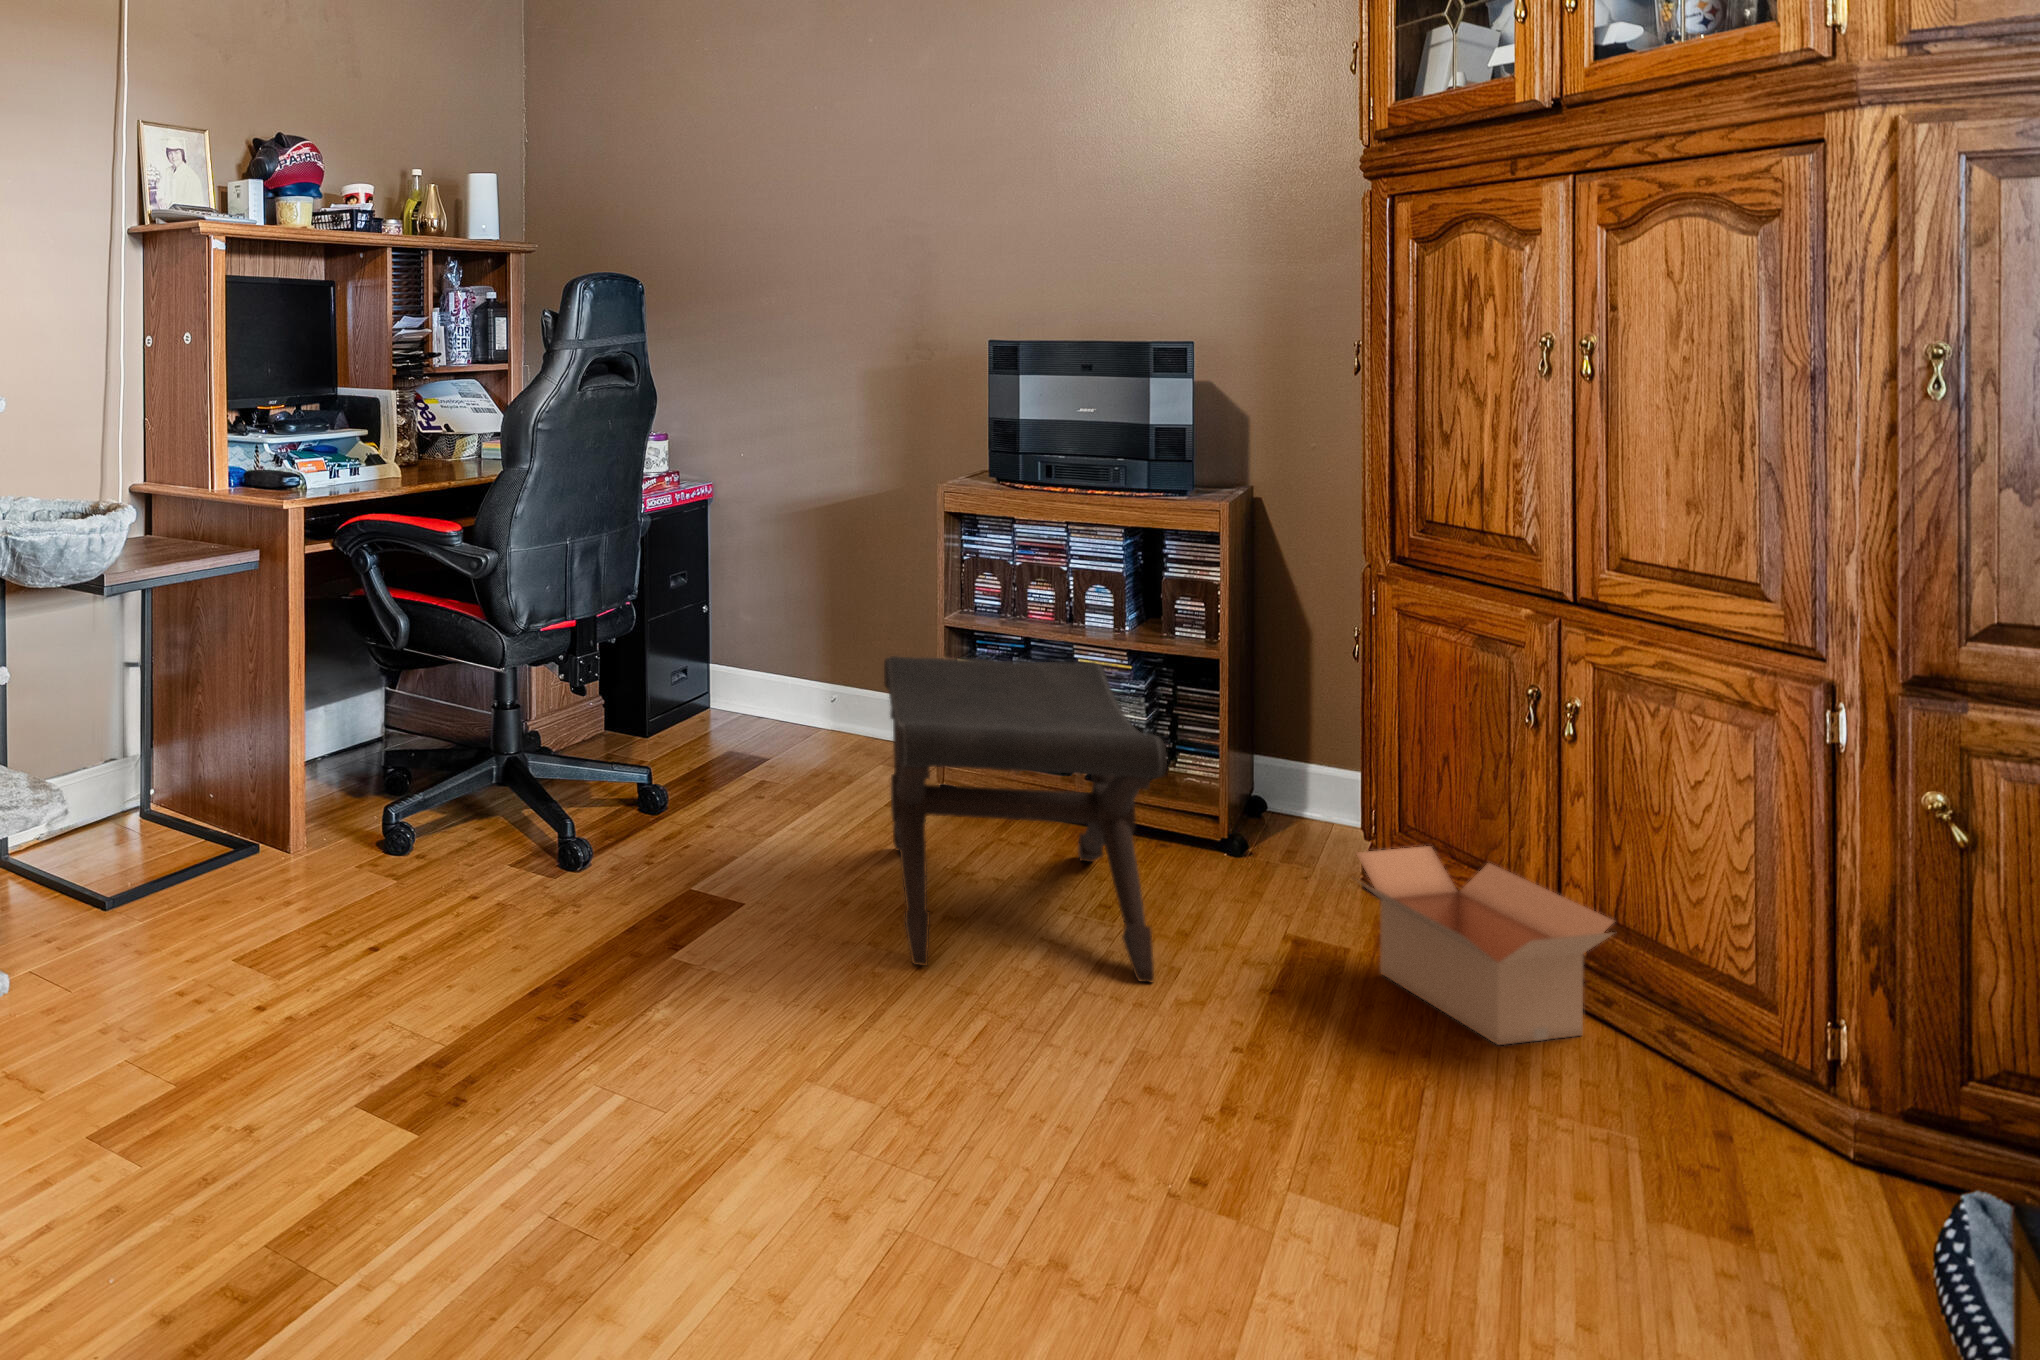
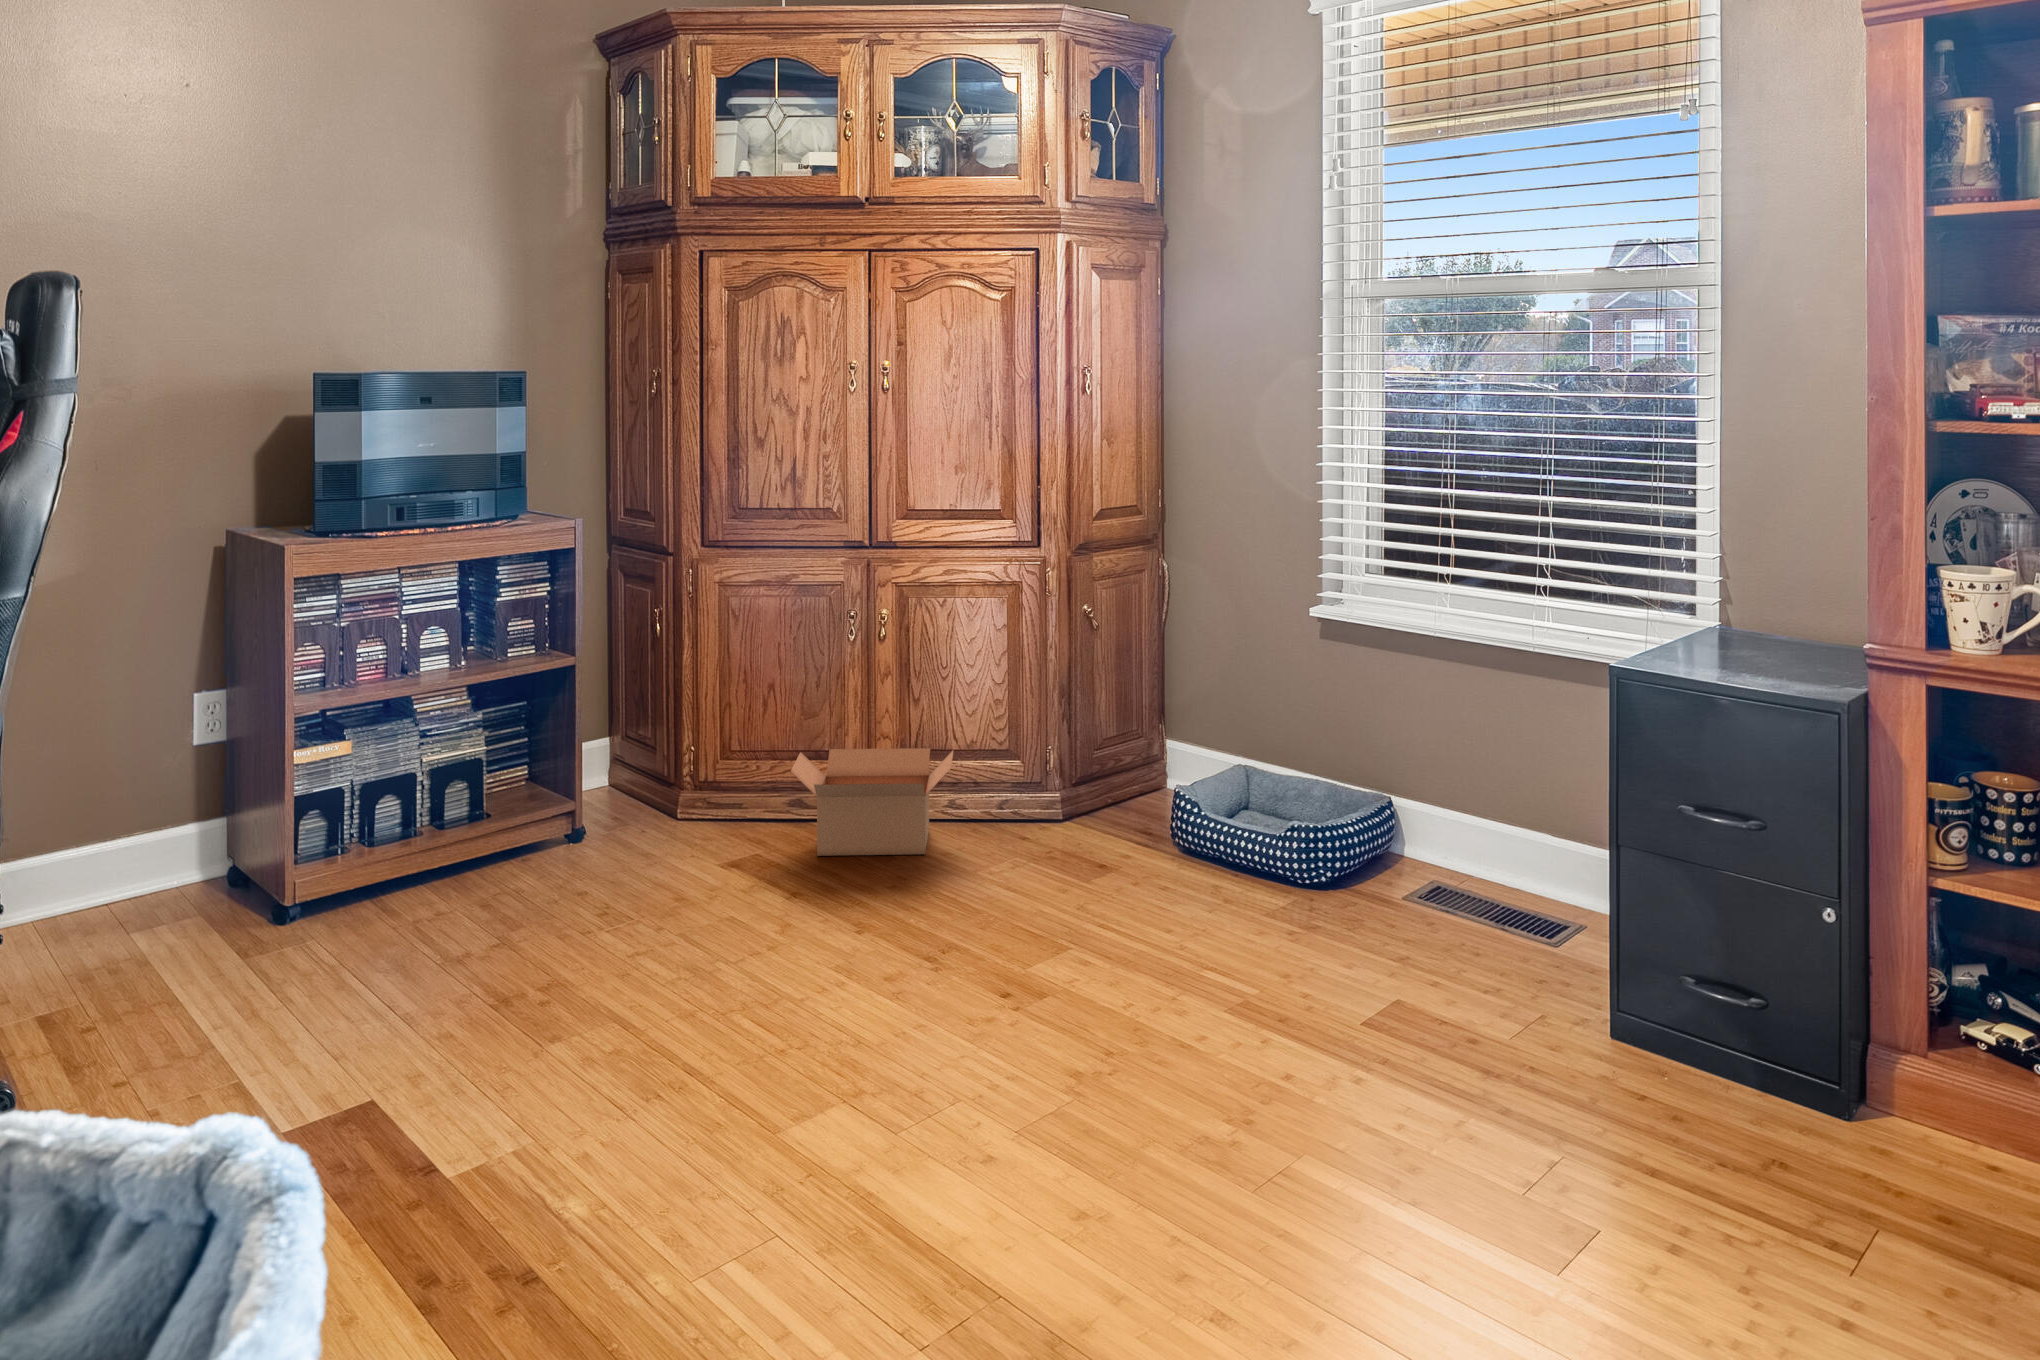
footstool: present [884,656,1167,982] -> none [360,692,768,1024]

